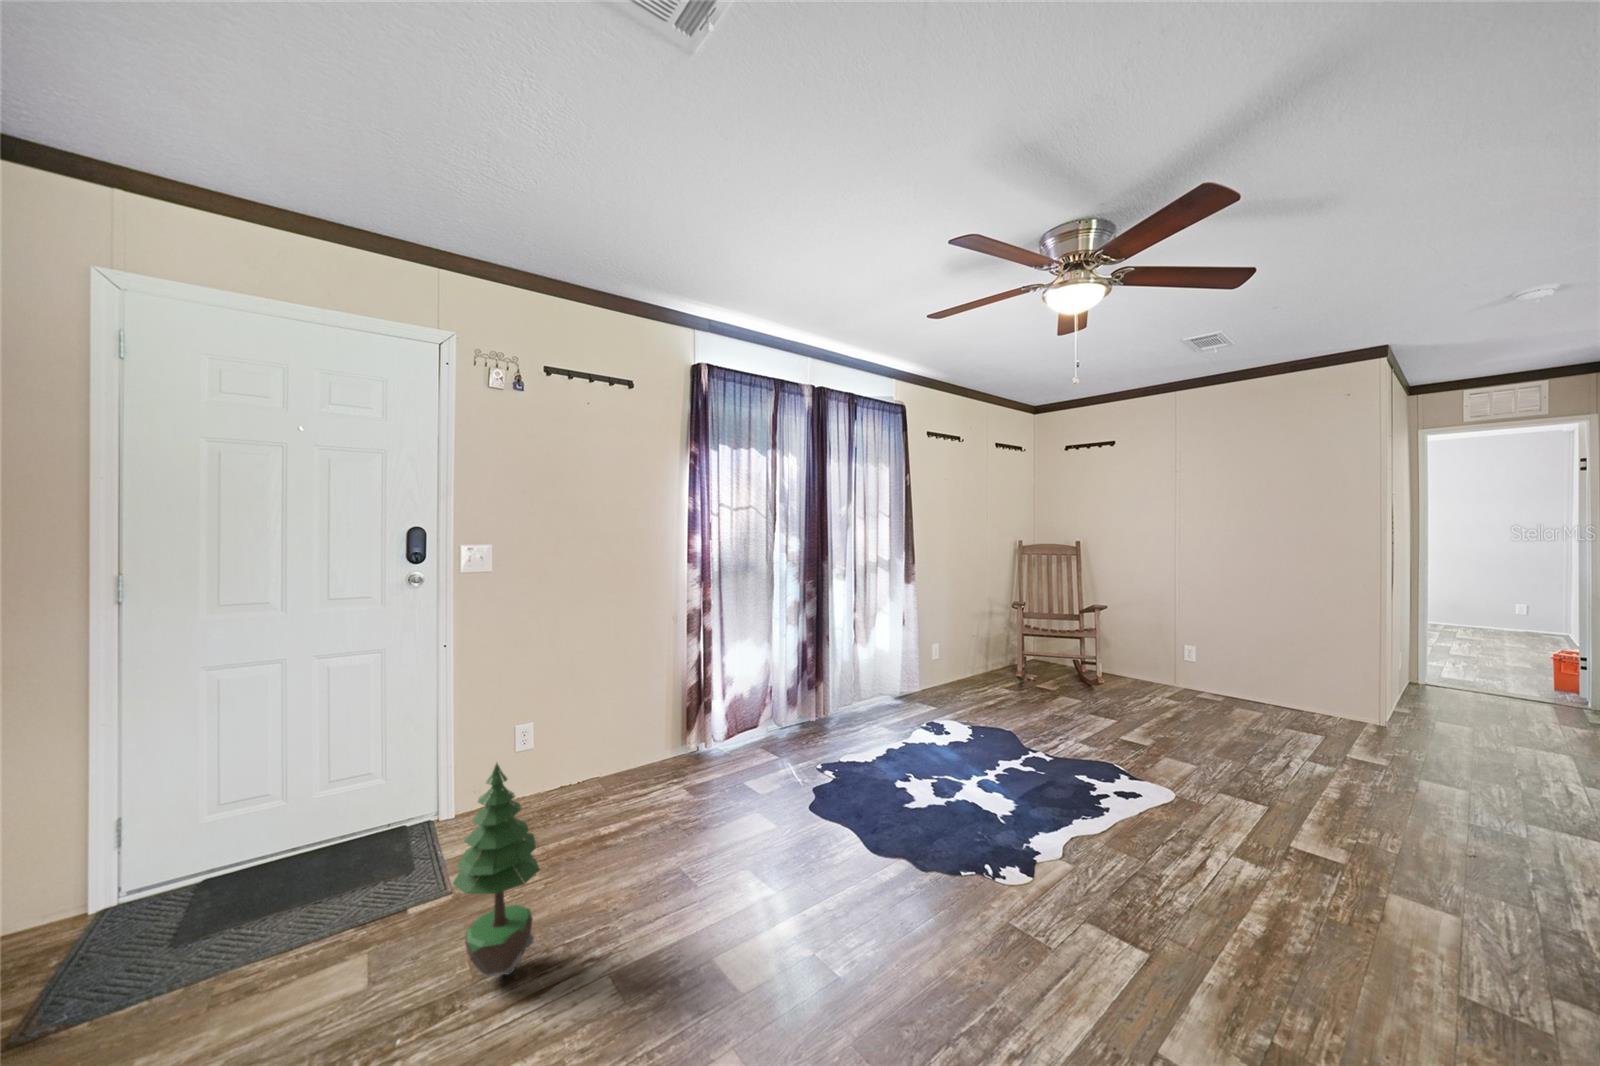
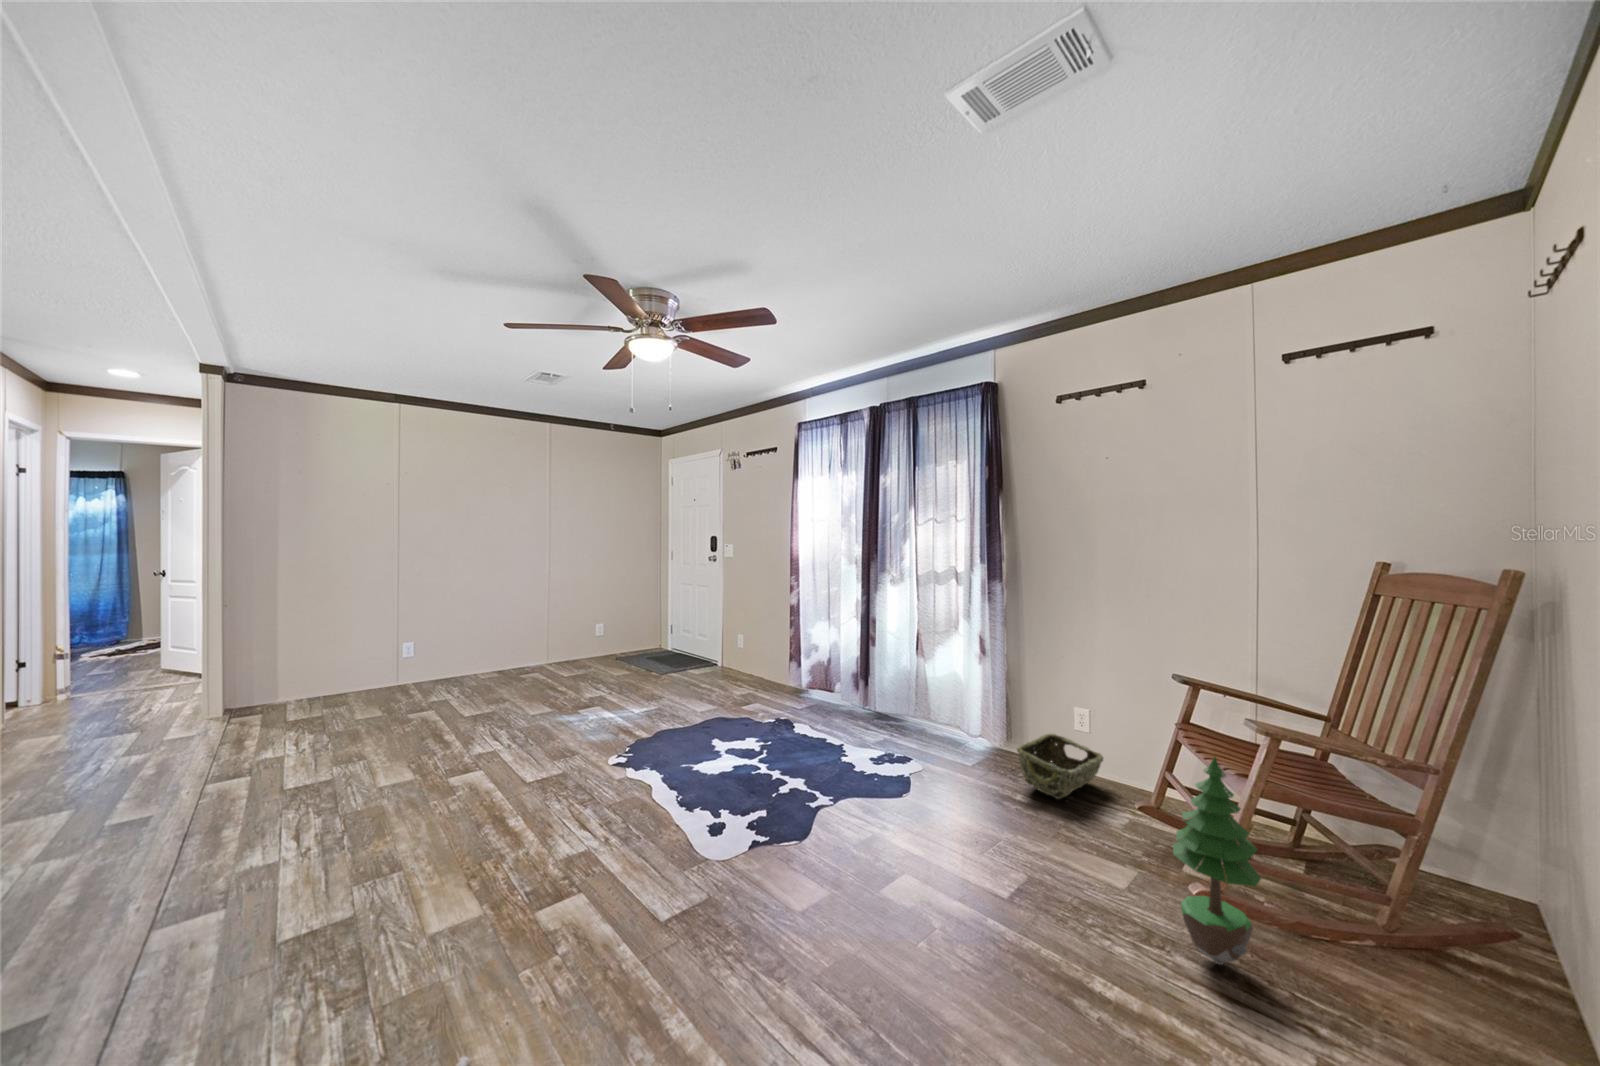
woven basket: none [68,844,235,966] -> present [1017,734,1103,799]

